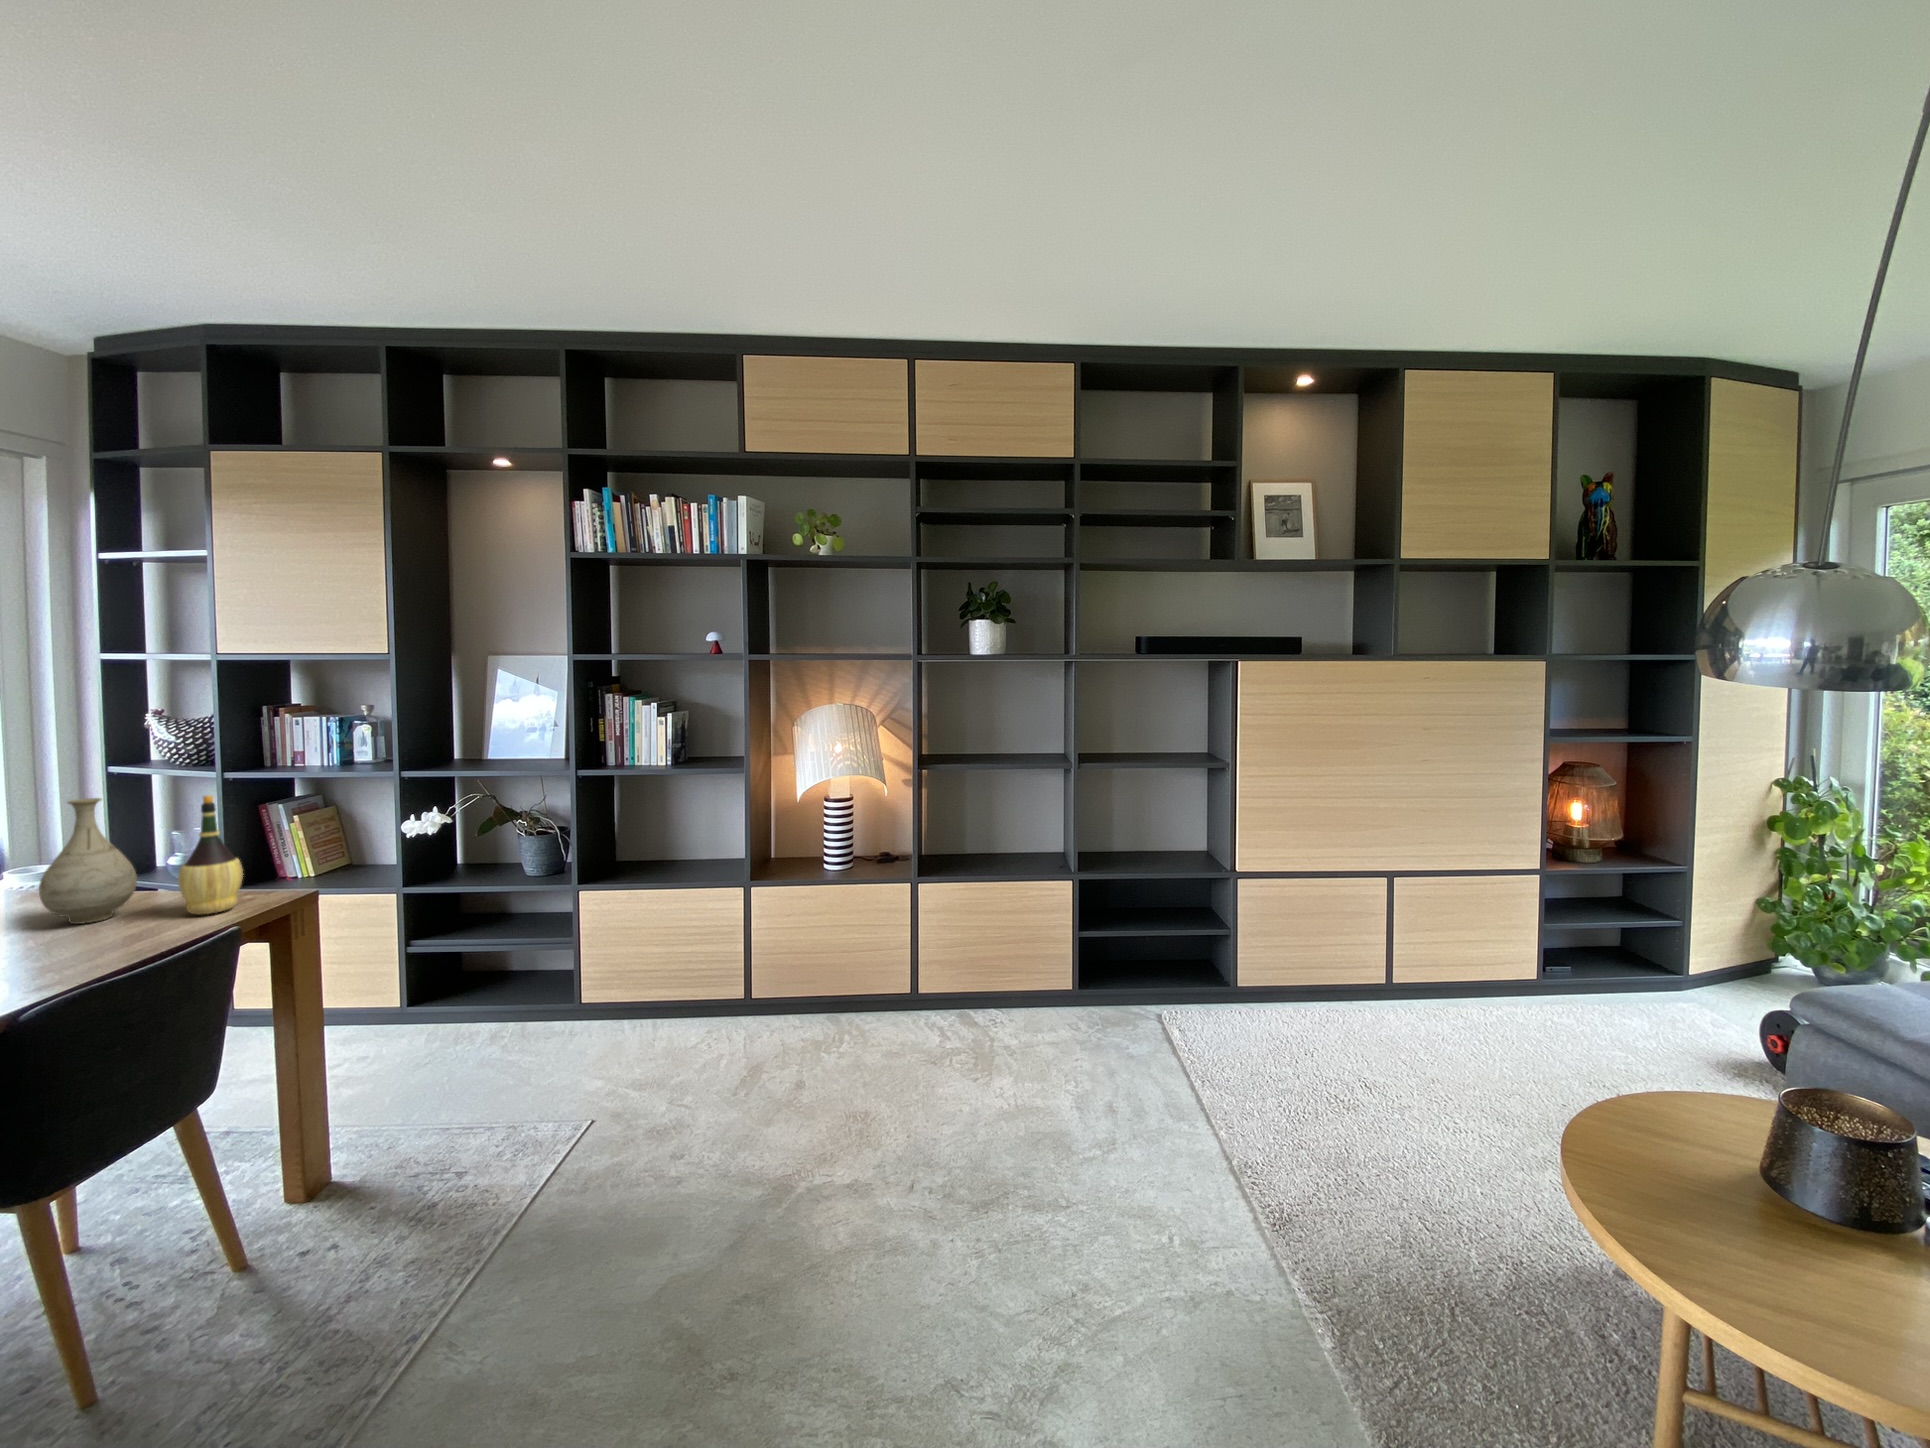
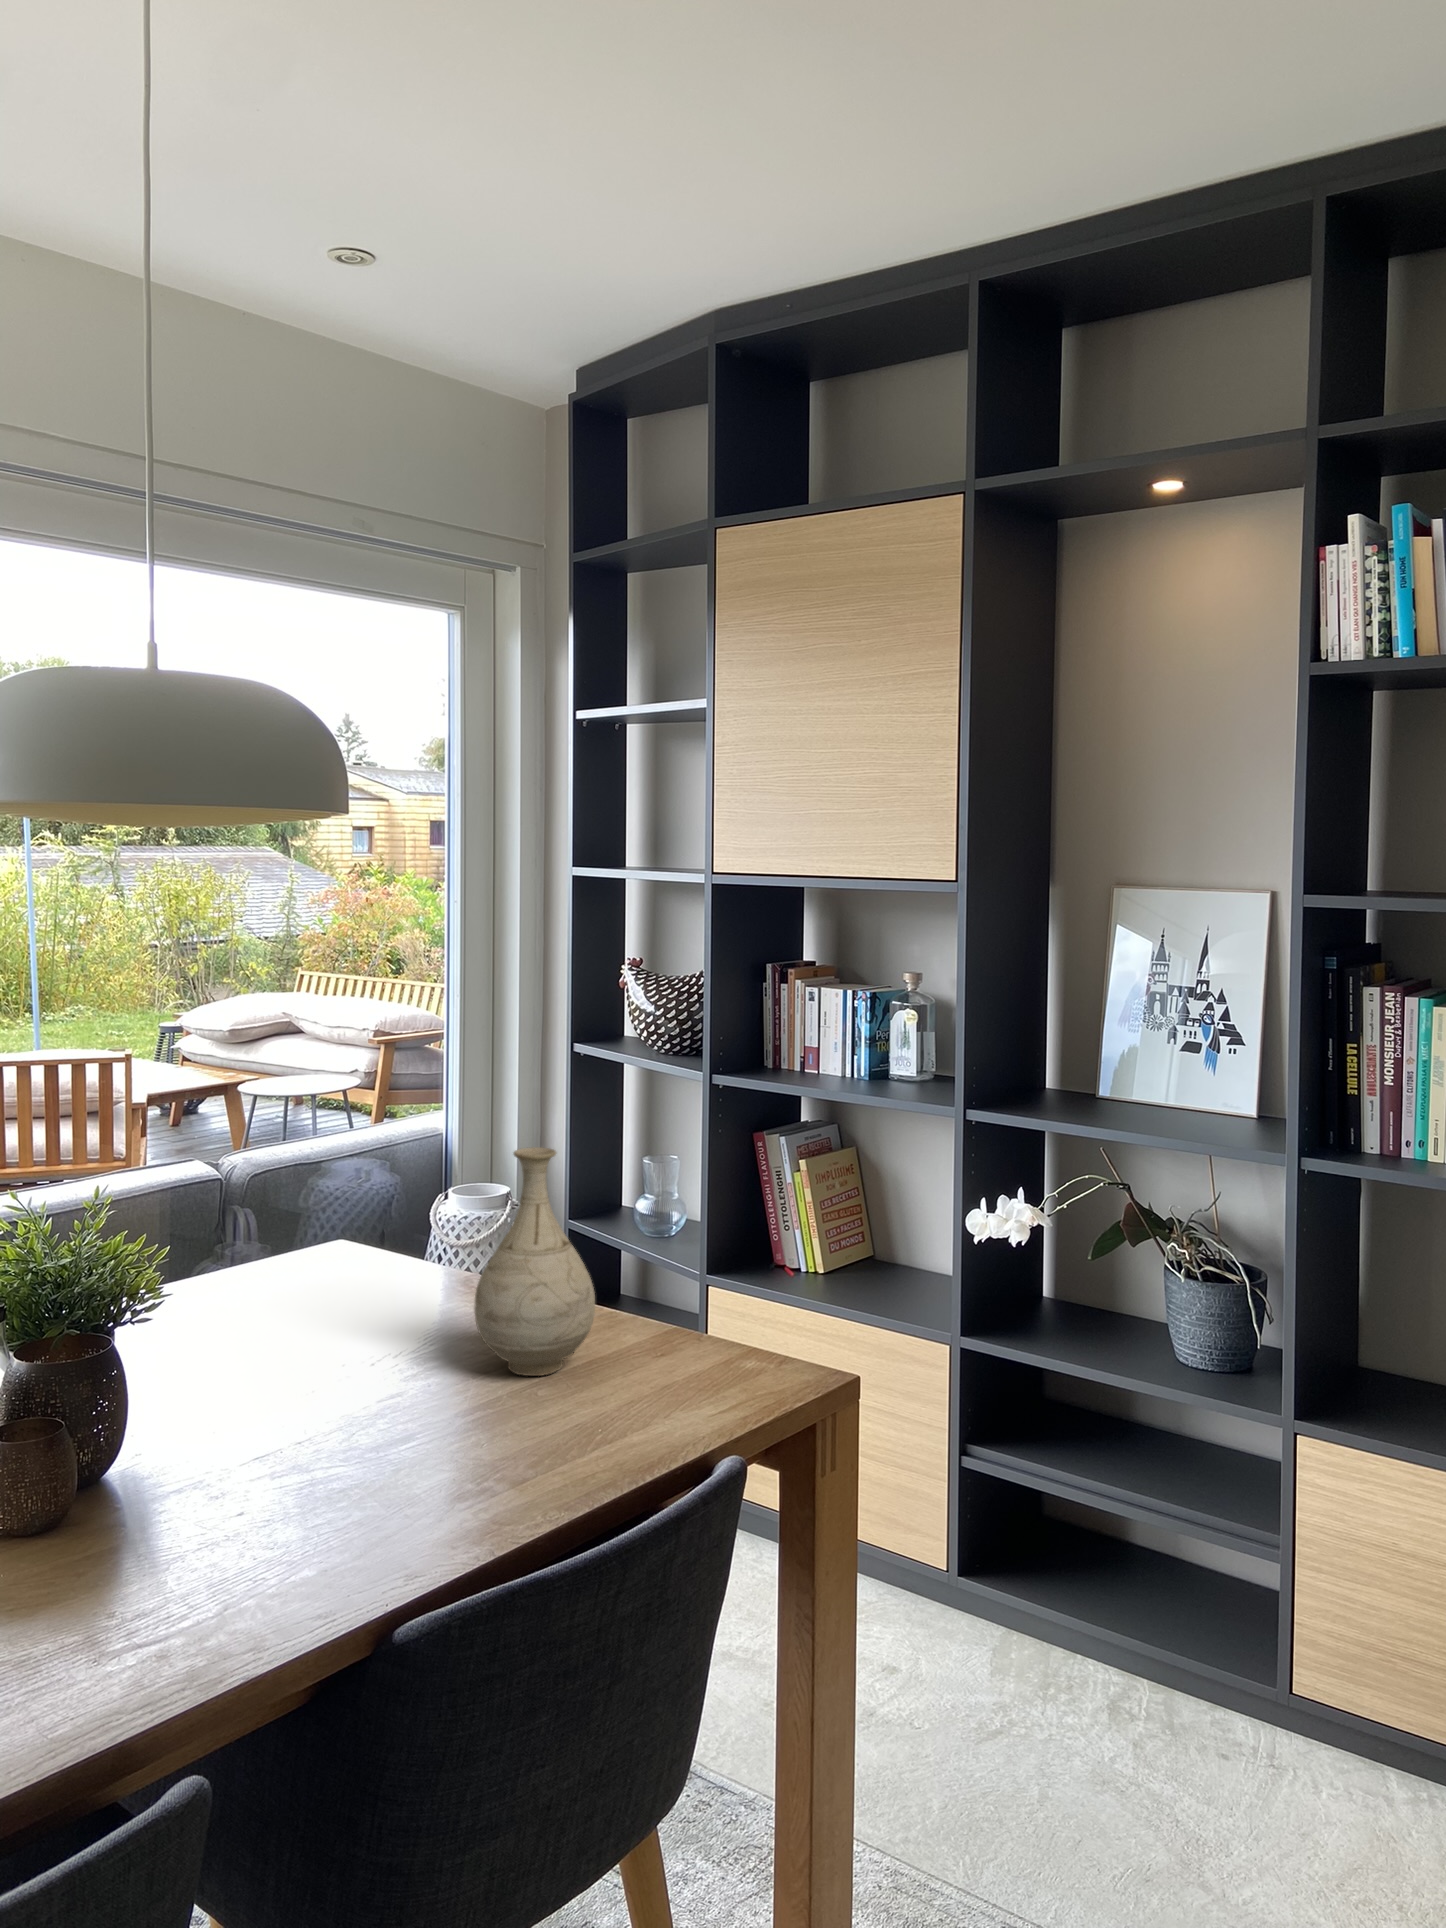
wine bottle: present [178,795,243,914] -> none [649,1169,741,1404]

